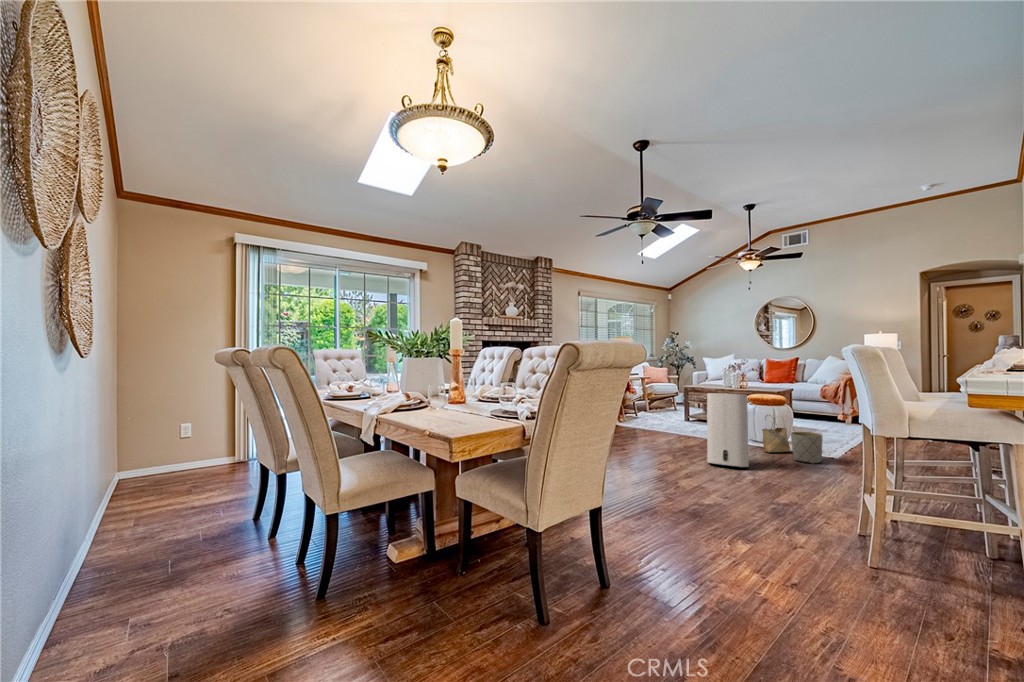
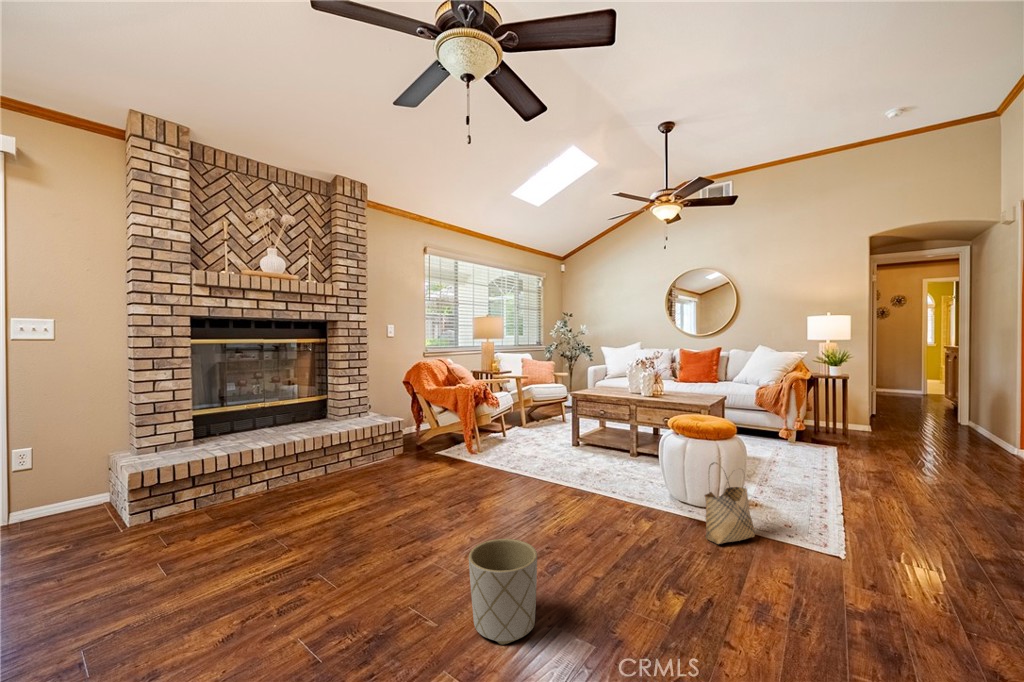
air purifier: present [707,393,749,467] -> none [597,436,694,639]
planter: present [791,432,822,464] -> present [469,539,537,645]

